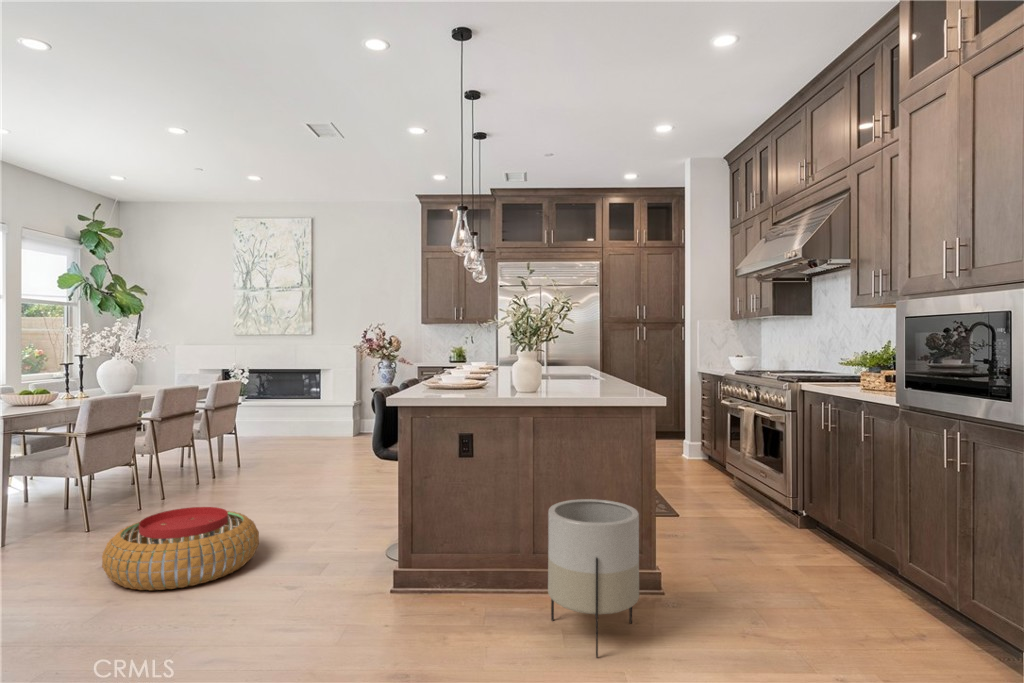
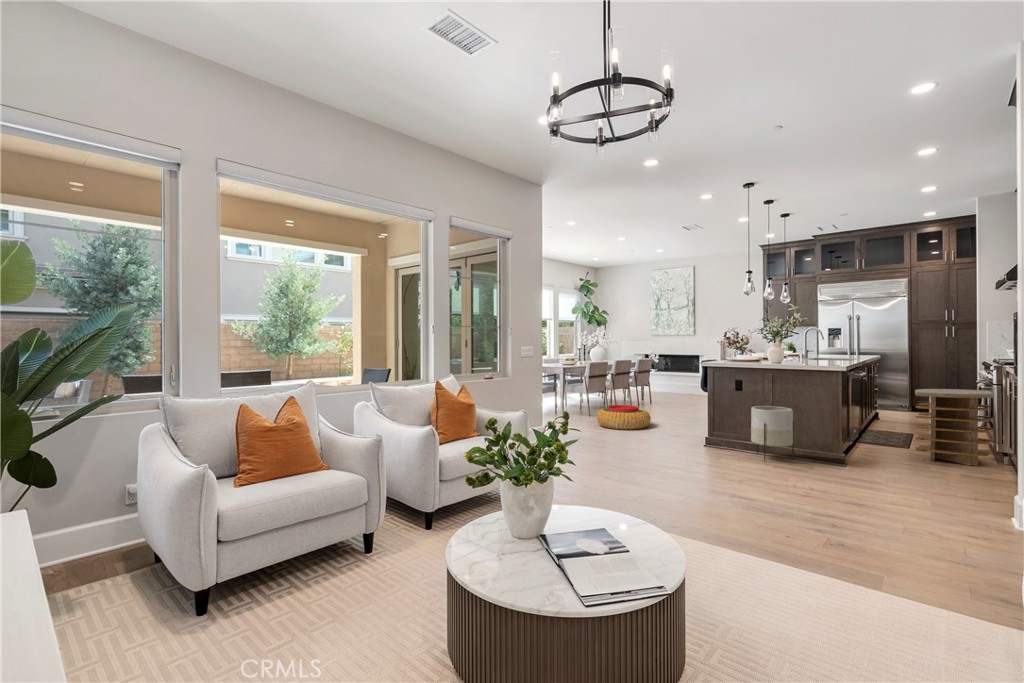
side table: none [757,423,857,555] -> present [915,389,994,466]

